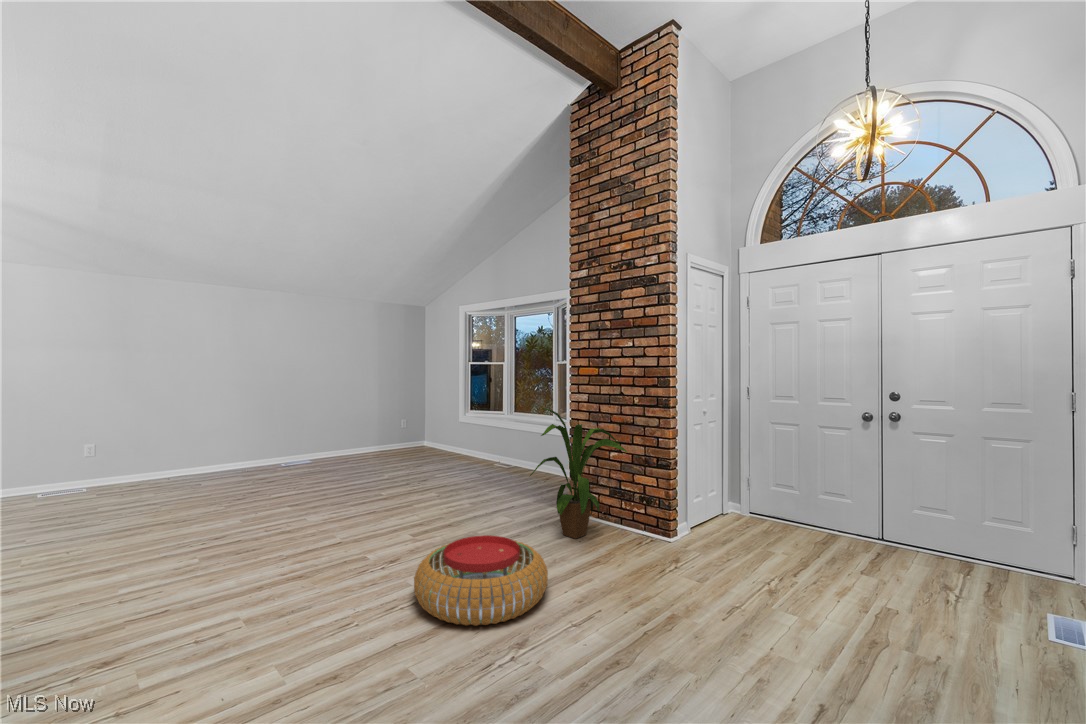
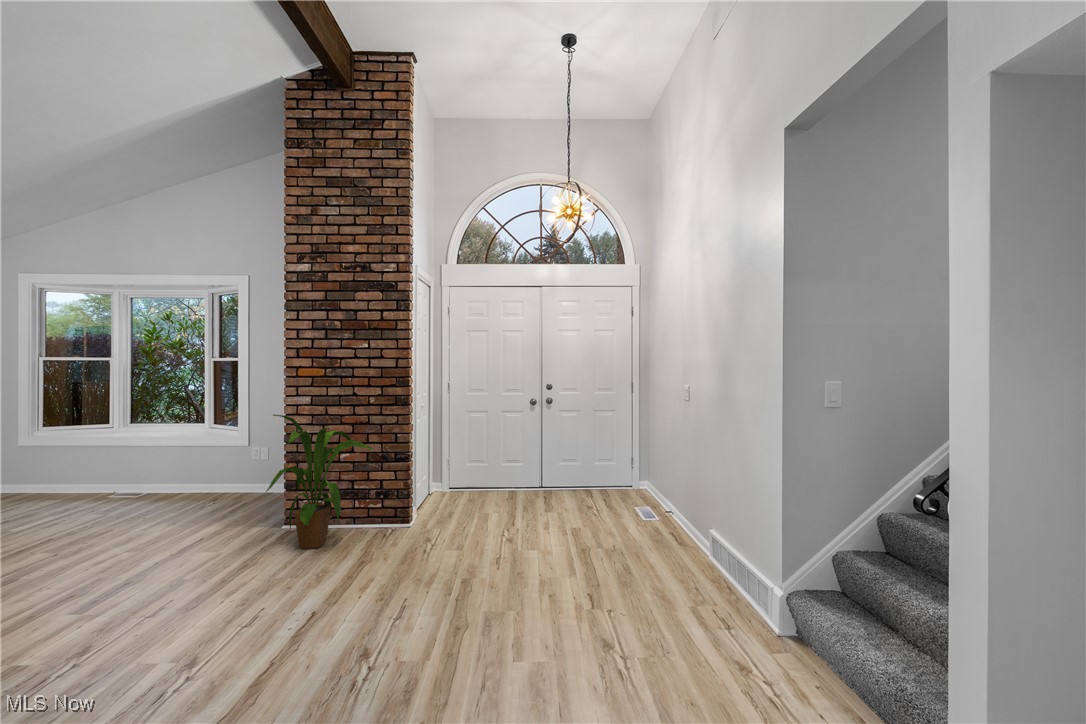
pouf: present [414,535,548,626] -> none [179,557,351,665]

